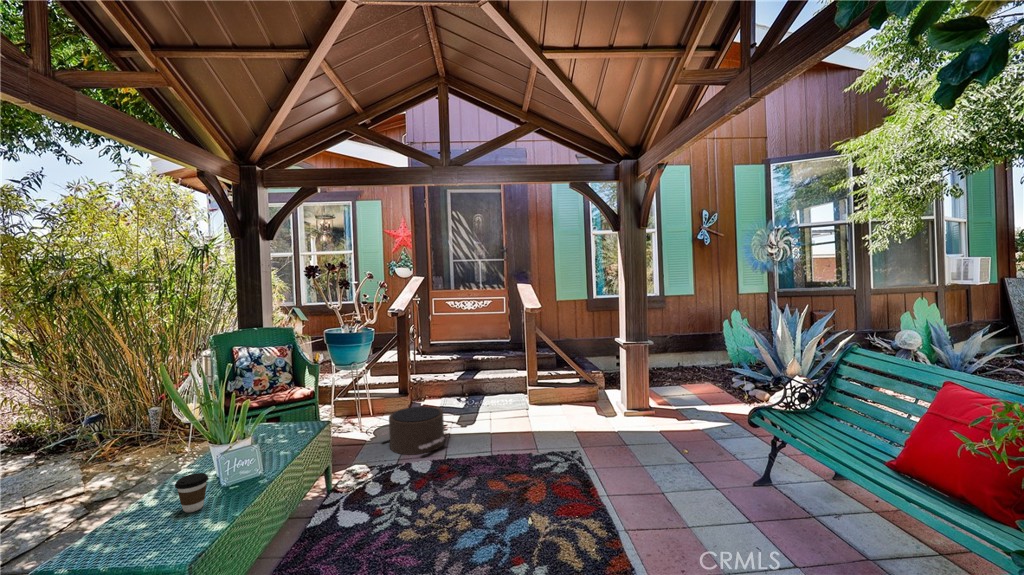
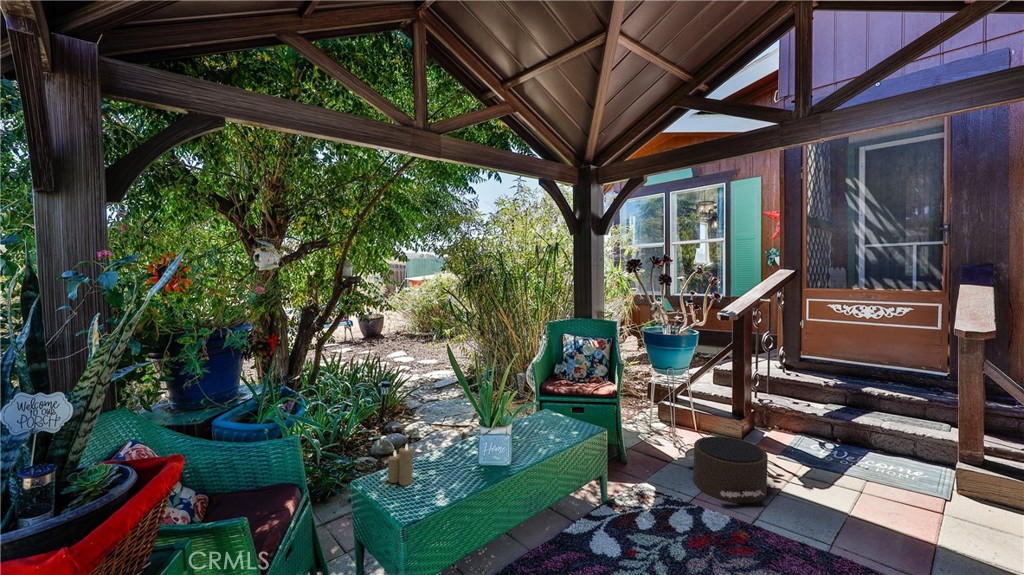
coffee cup: present [175,473,208,512] -> none [431,450,455,483]
candle: none [109,480,152,538] -> present [388,444,413,485]

